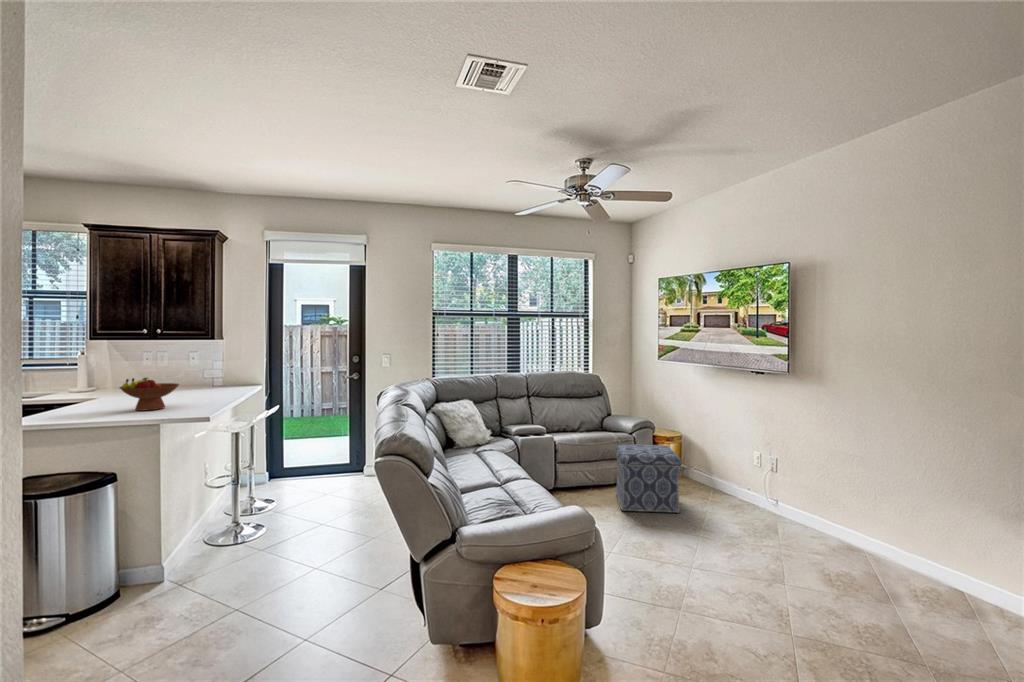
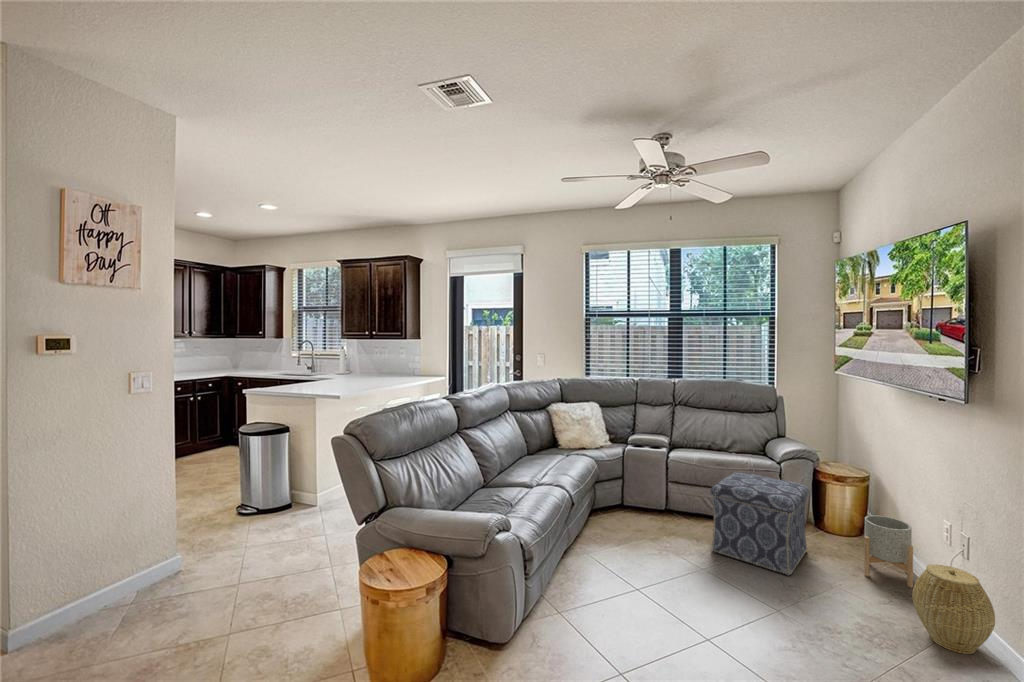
fruit bowl: present [120,378,179,411] -> none [316,367,351,389]
planter: none [701,459,735,502] -> present [864,515,913,588]
woven basket: none [758,478,800,527] -> present [912,564,995,654]

